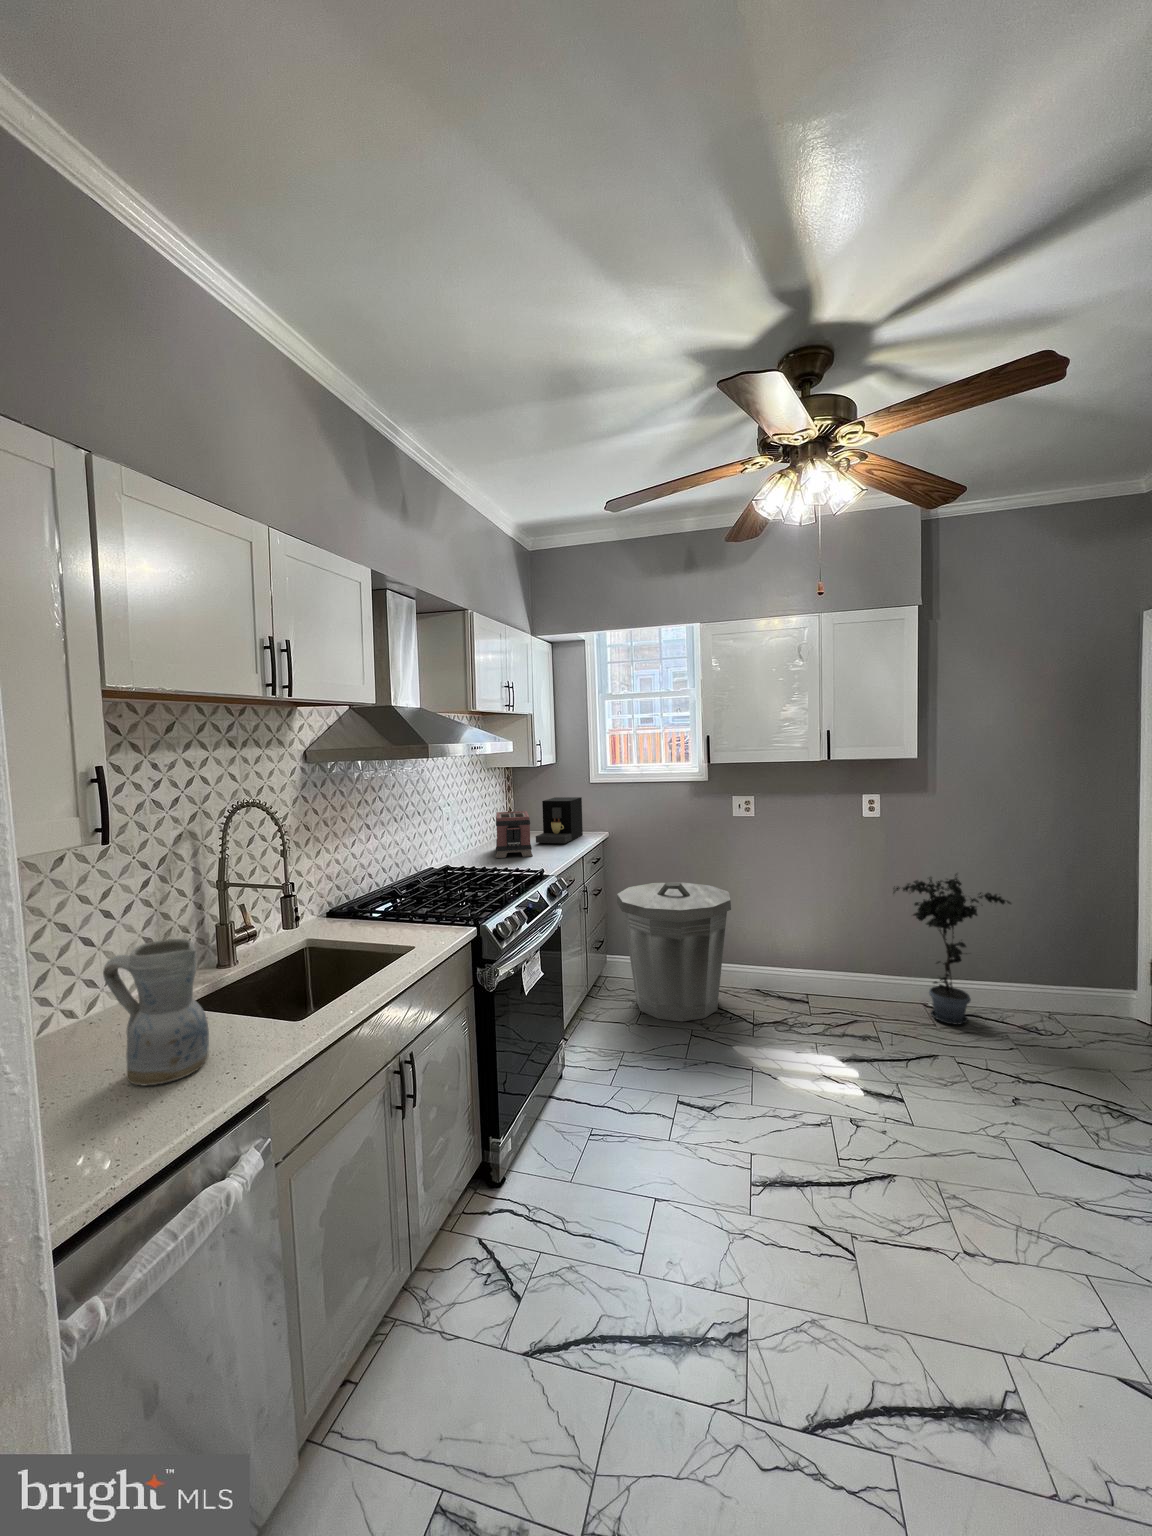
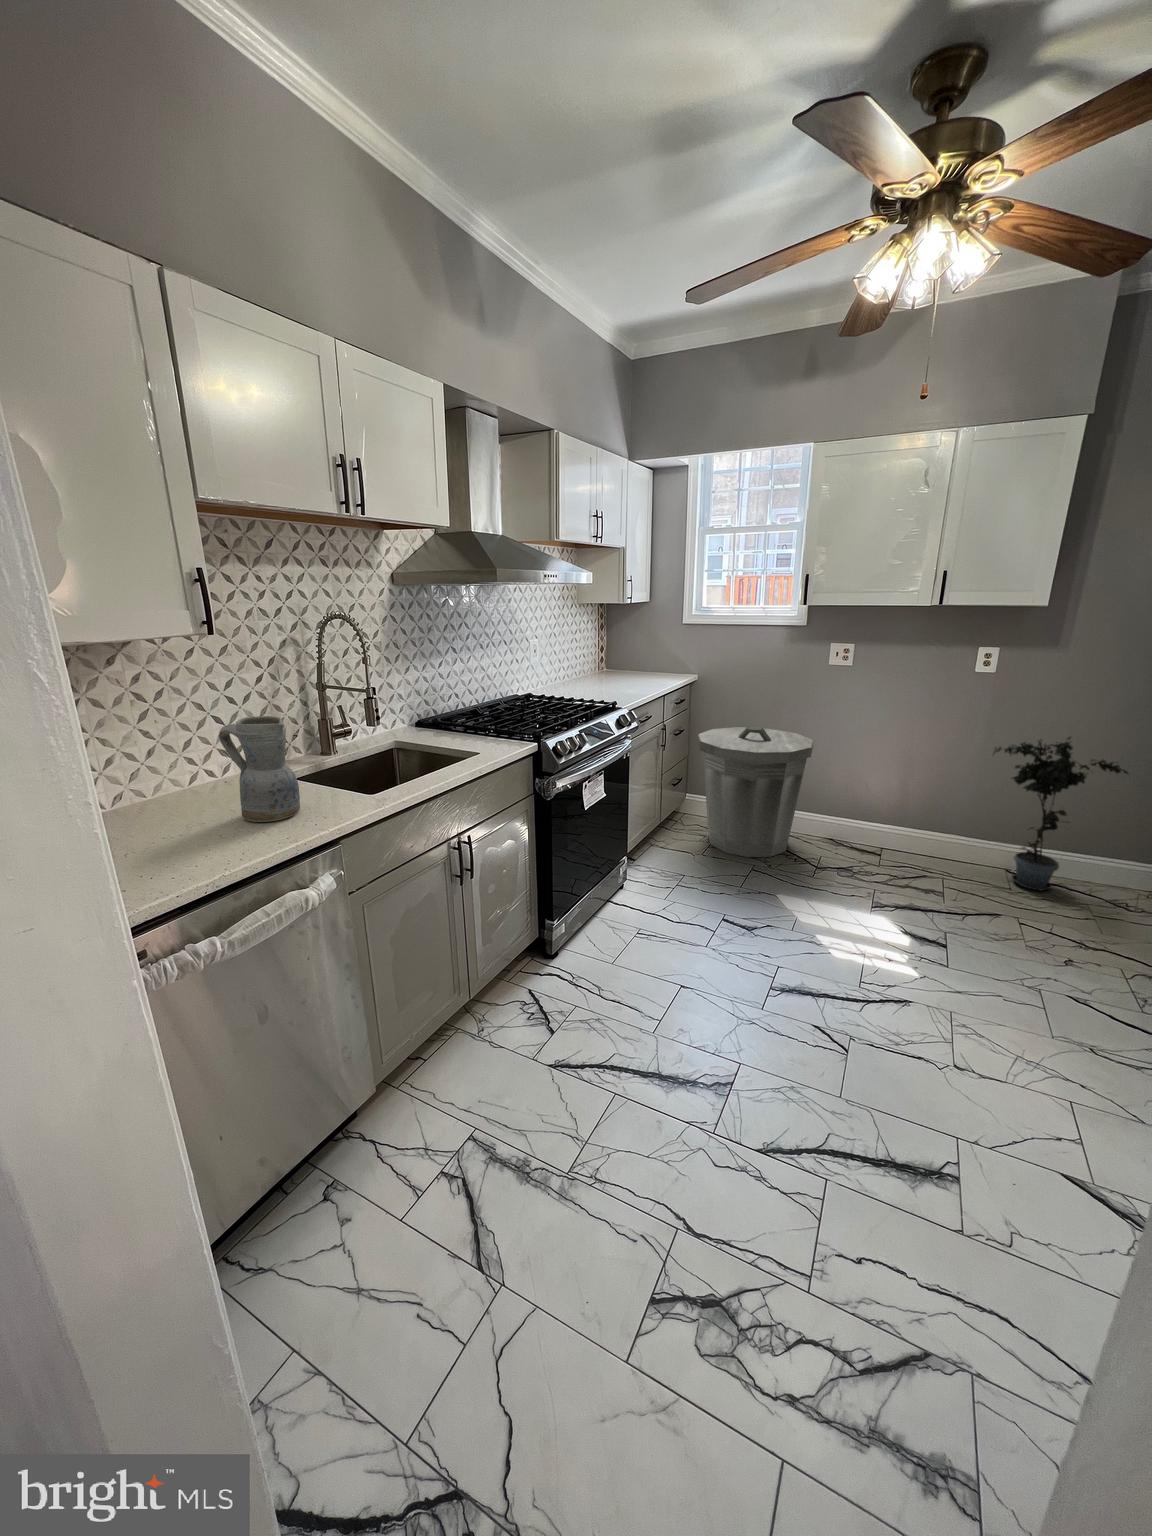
coffee maker: present [536,797,583,843] -> none [622,636,673,681]
toaster: present [496,811,533,858] -> none [578,647,615,690]

